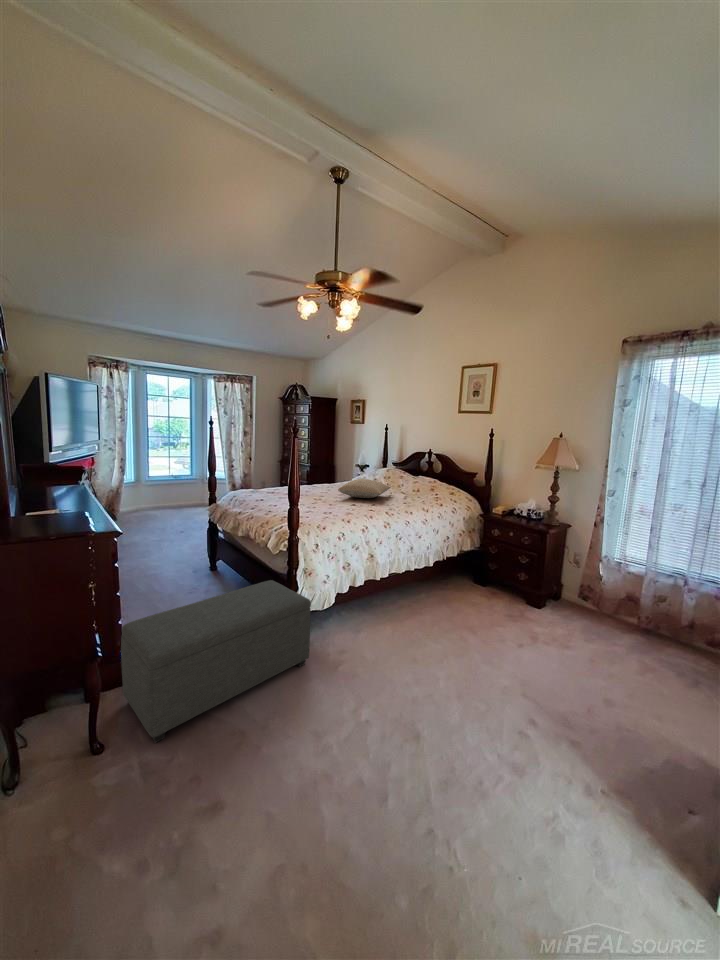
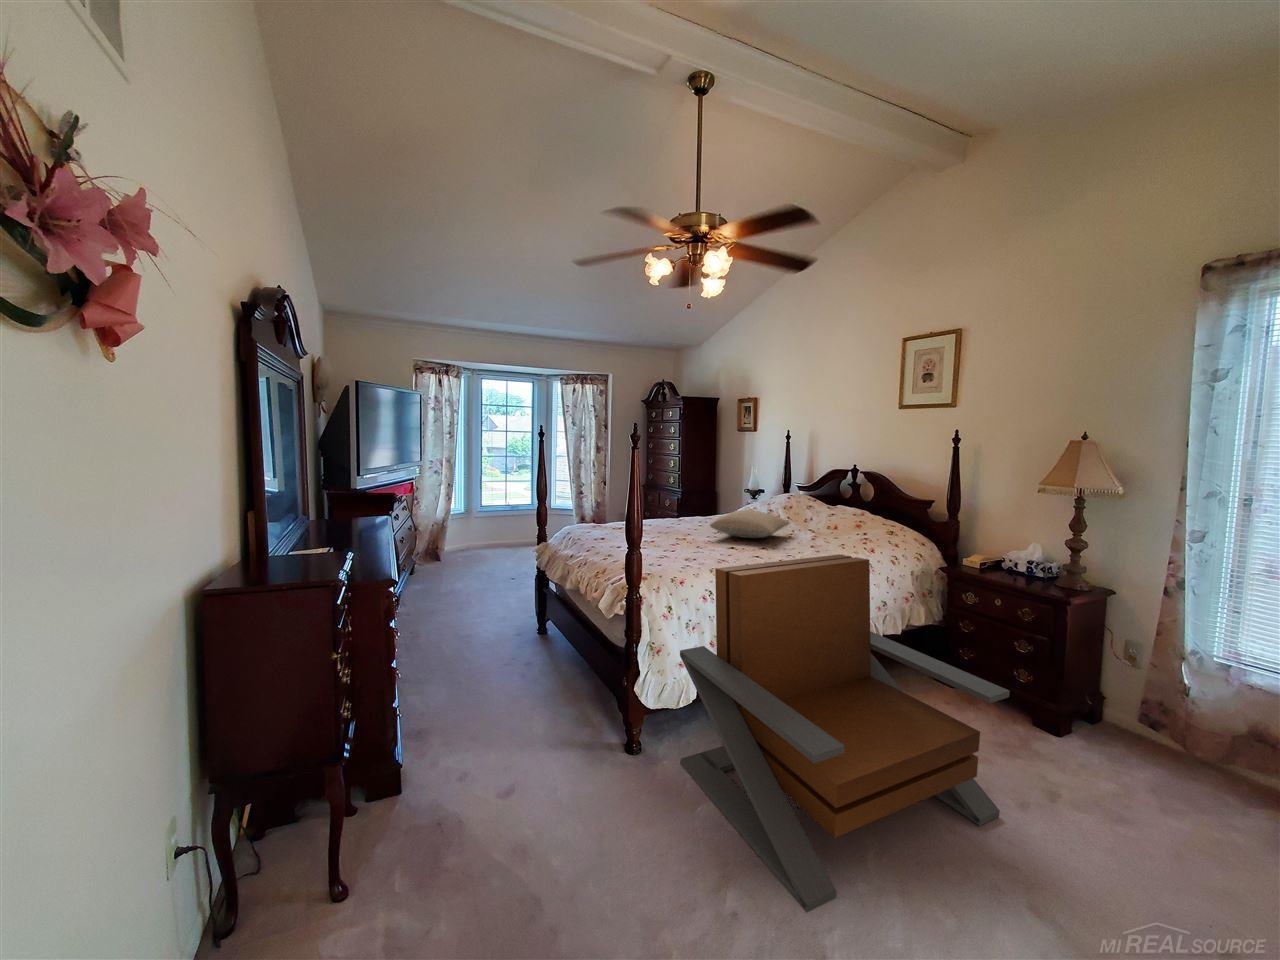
lounge chair: none [326,507,517,714] -> present [680,554,1010,912]
ottoman: present [121,580,311,743] -> none [388,657,652,895]

